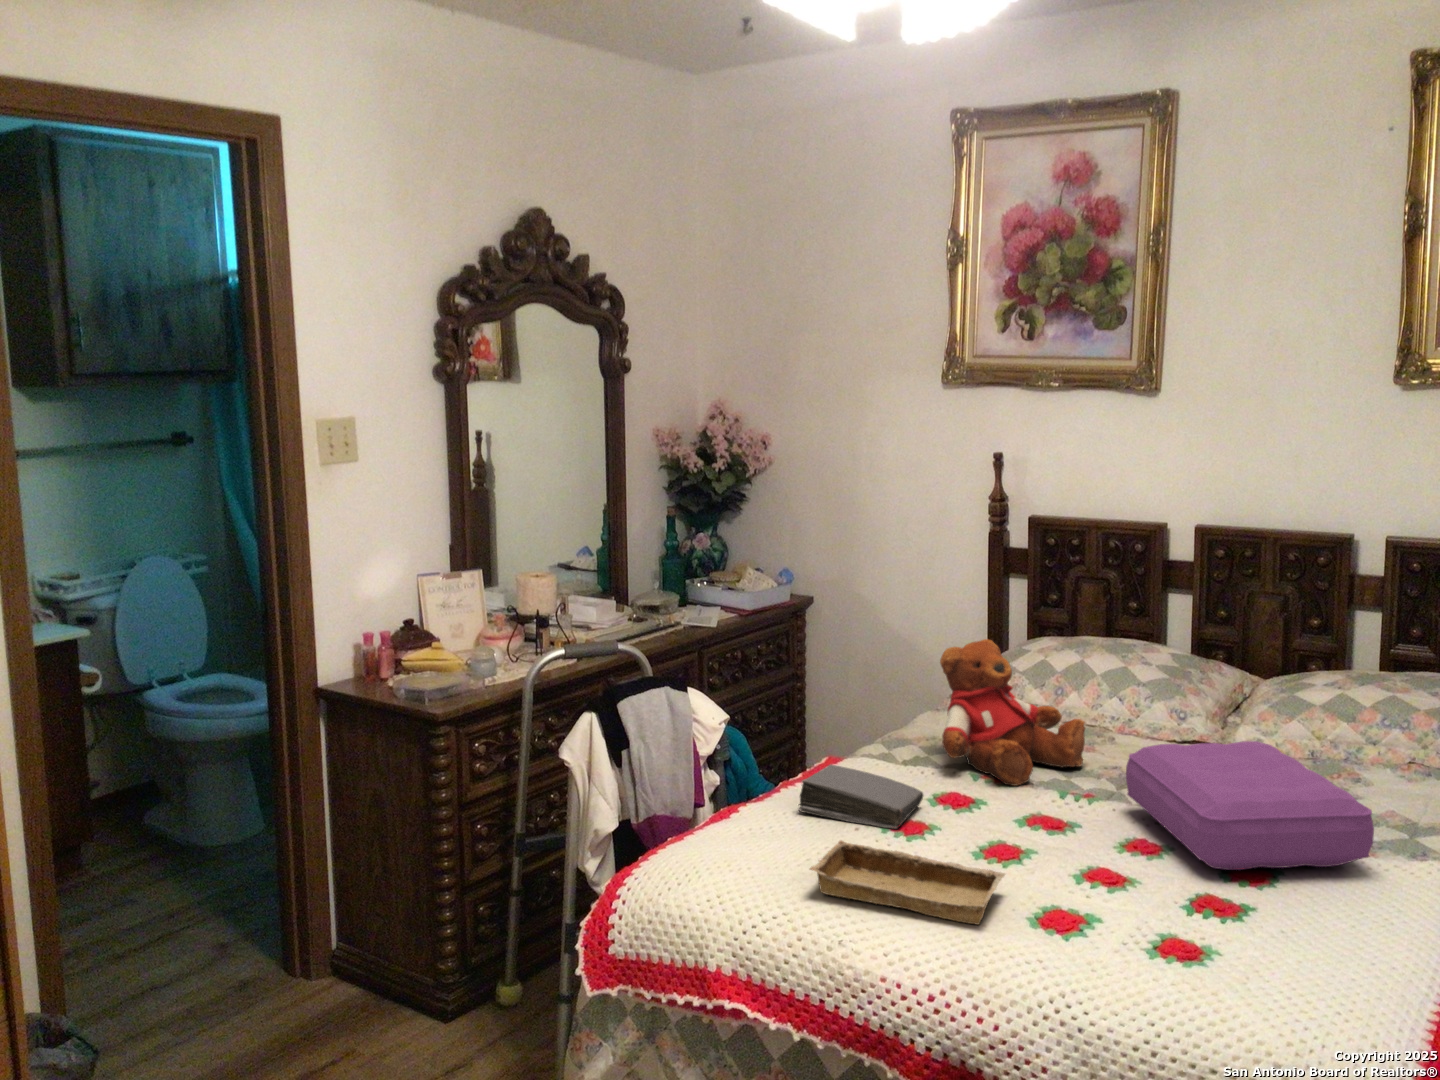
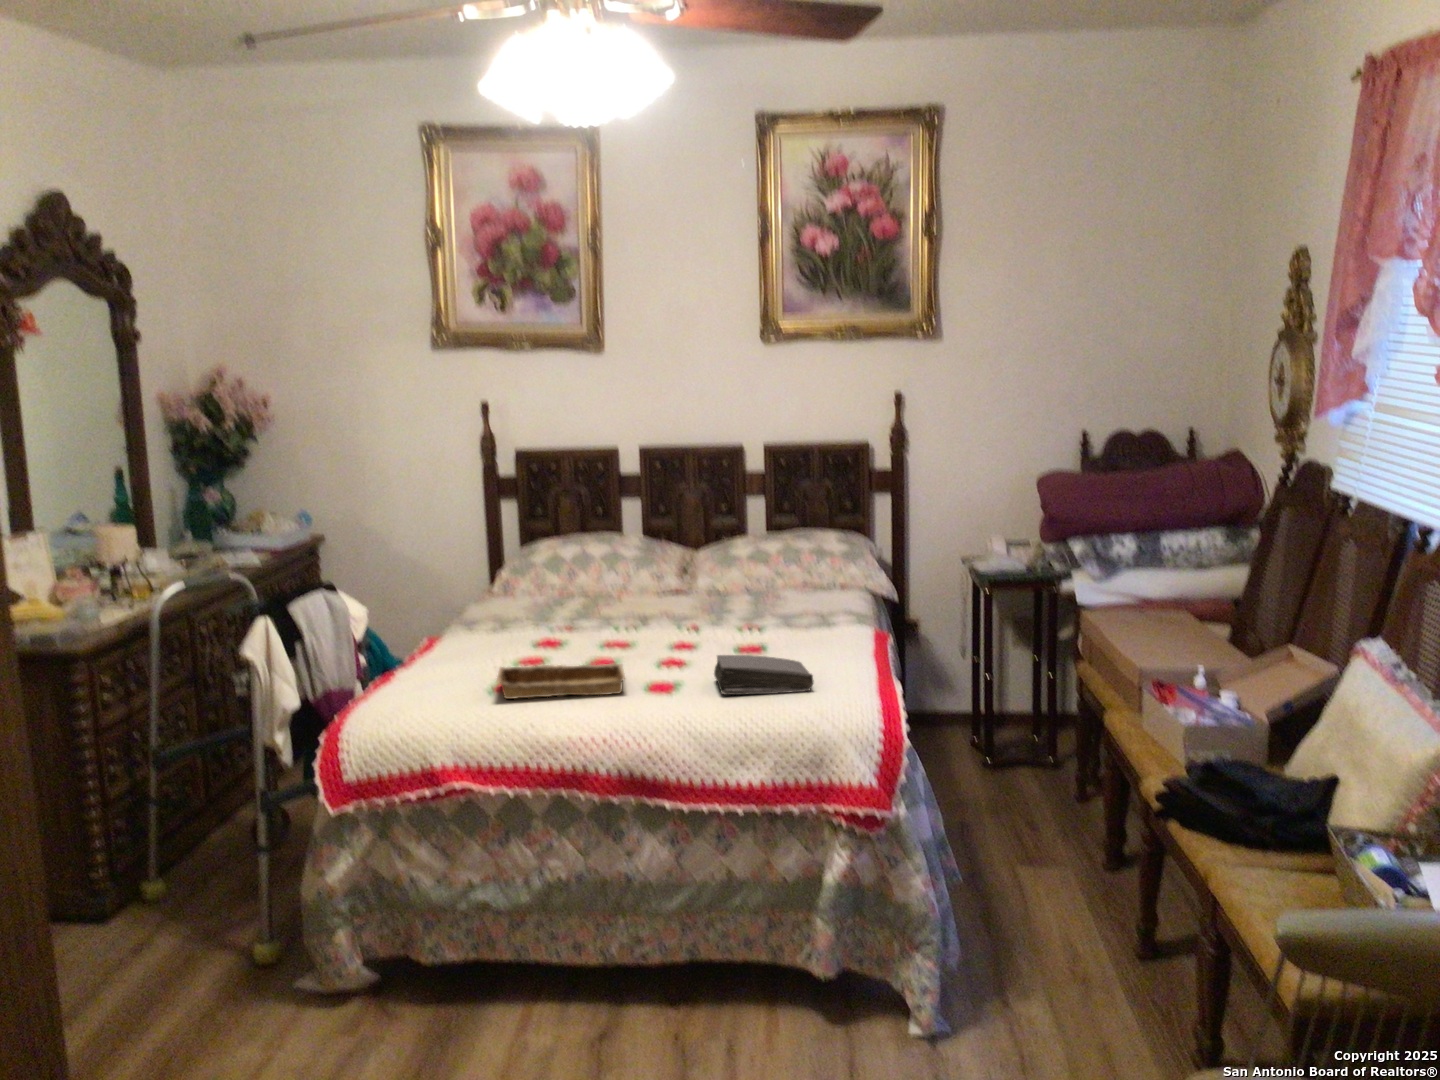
teddy bear: present [940,639,1085,786] -> none [502,533,610,630]
pillow: present [1126,741,1374,870] -> none [655,571,816,645]
book: present [799,765,923,829] -> present [714,655,813,695]

